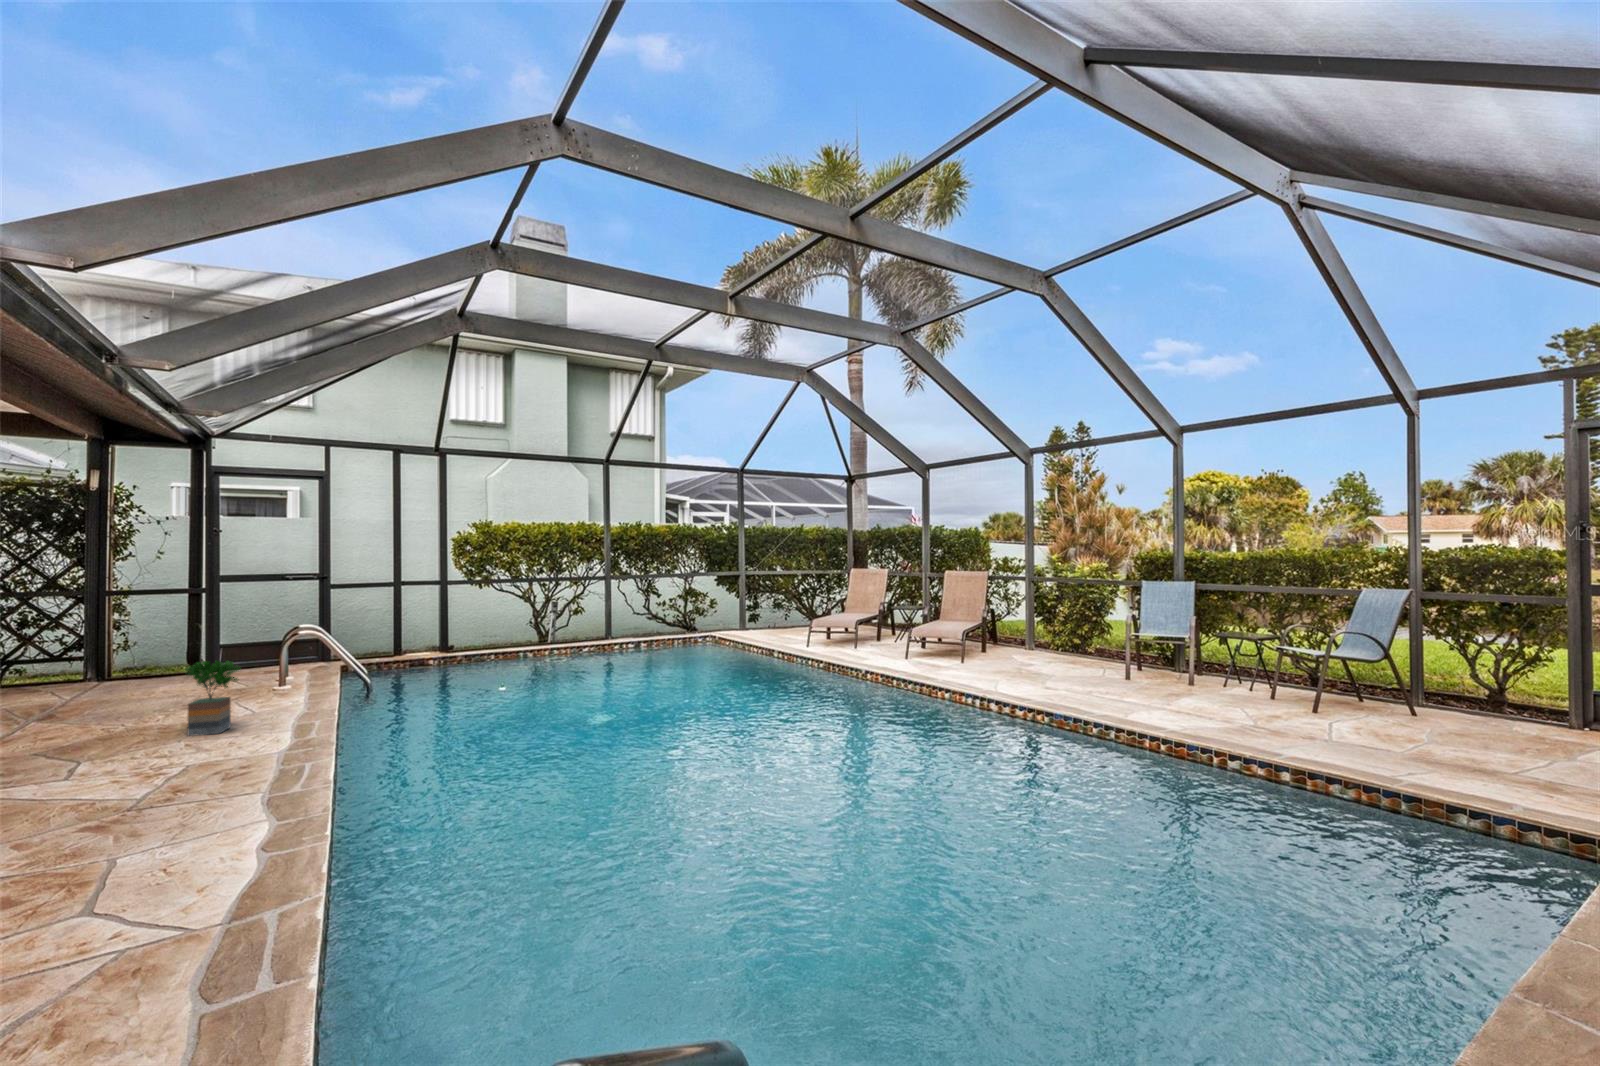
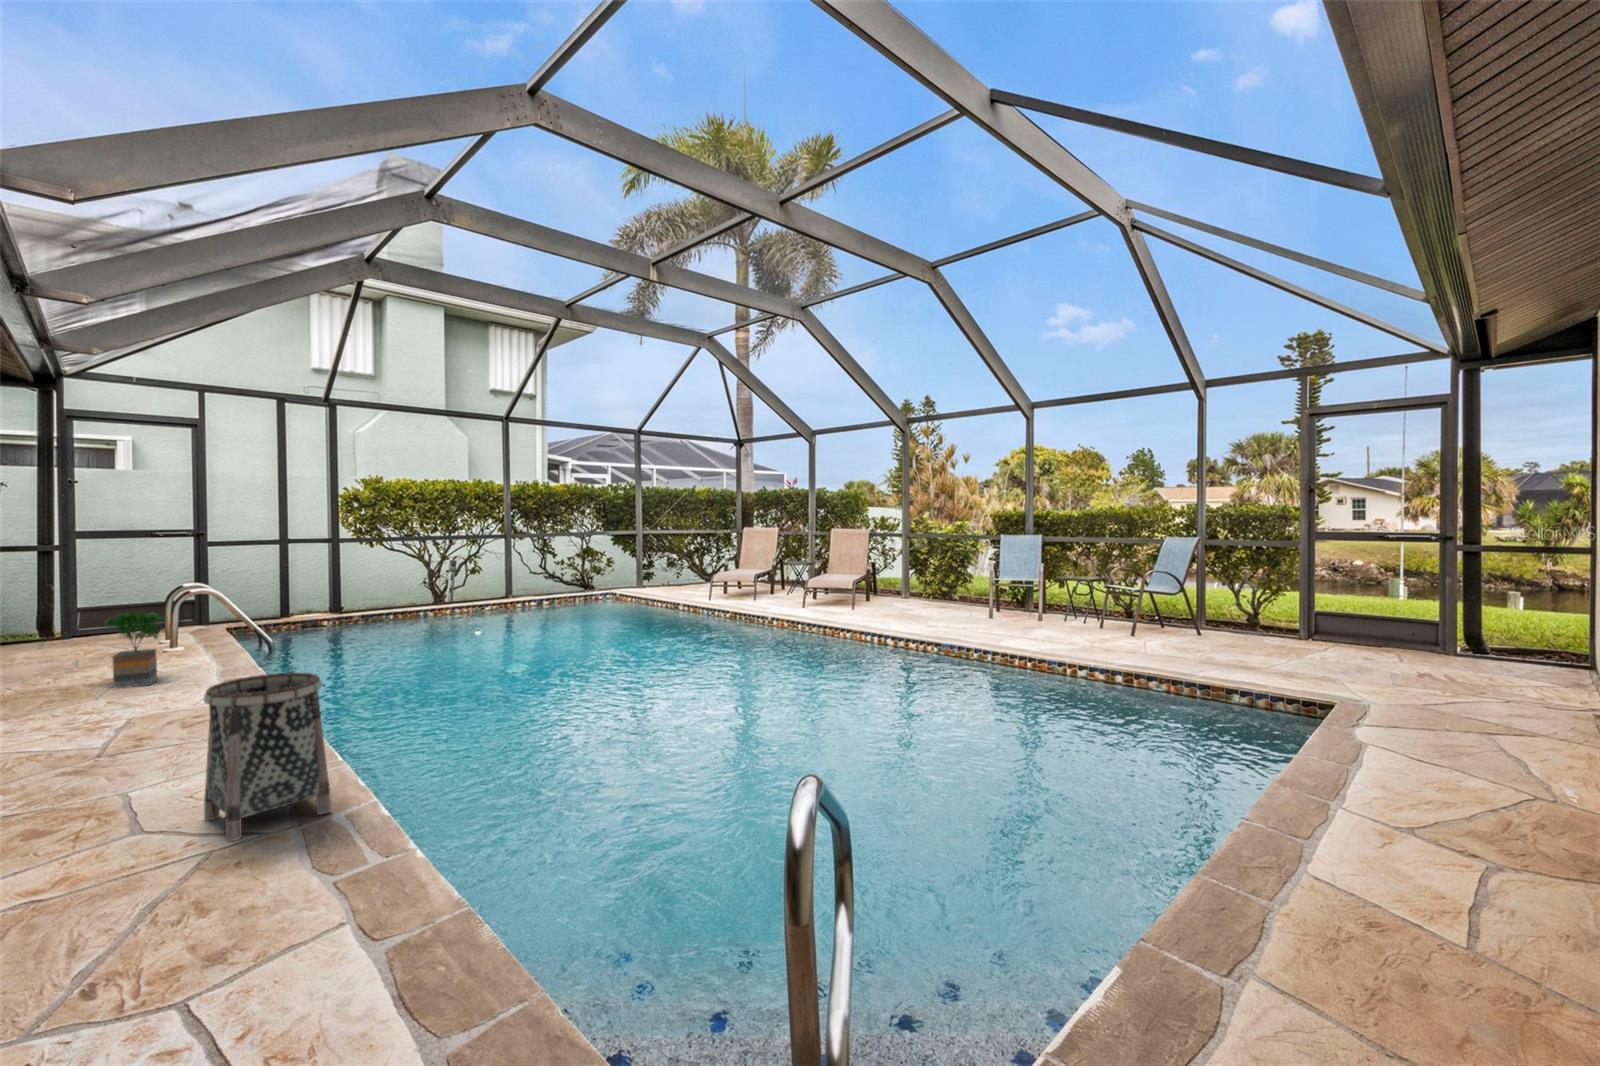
basket: none [114,756,250,955] -> present [204,673,331,841]

